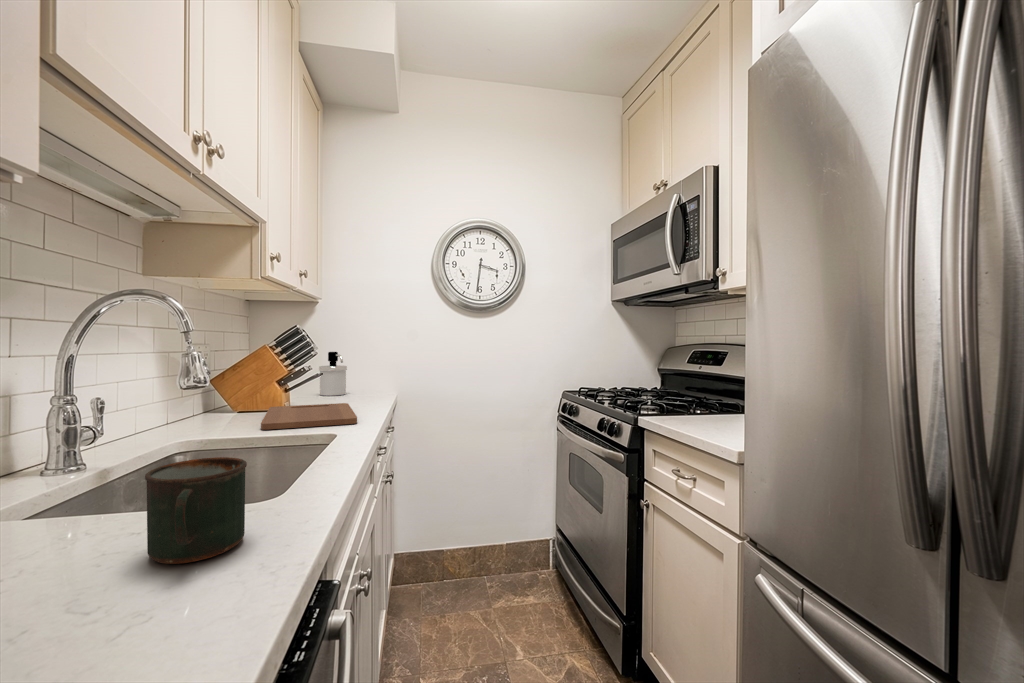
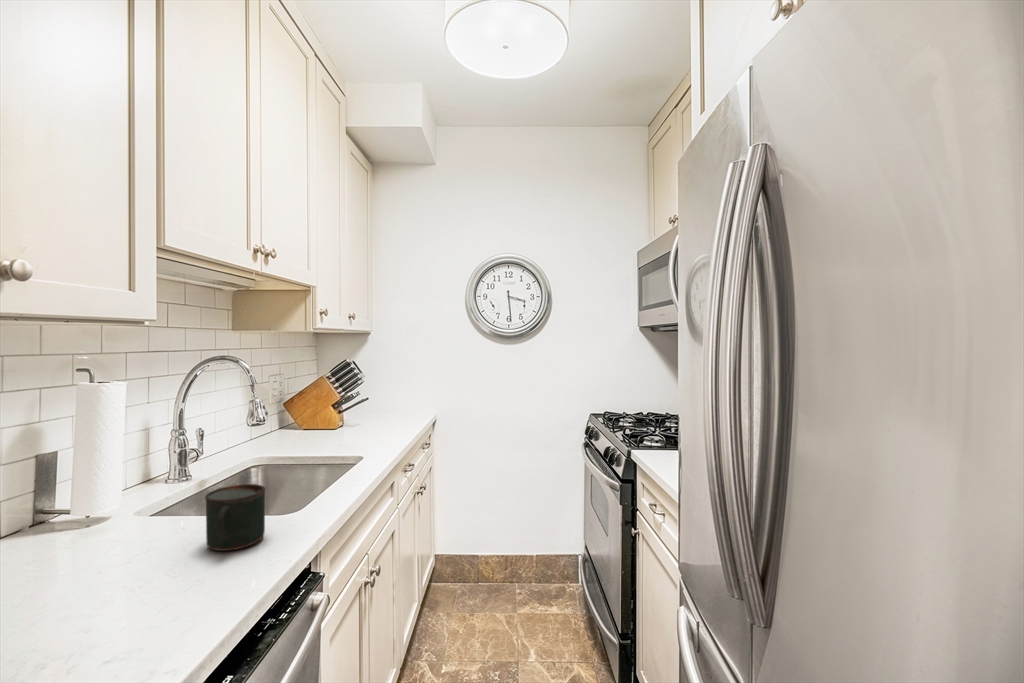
soap dispenser: present [319,352,347,396] -> none [371,377,395,416]
cutting board: present [261,403,357,430] -> none [310,426,387,451]

